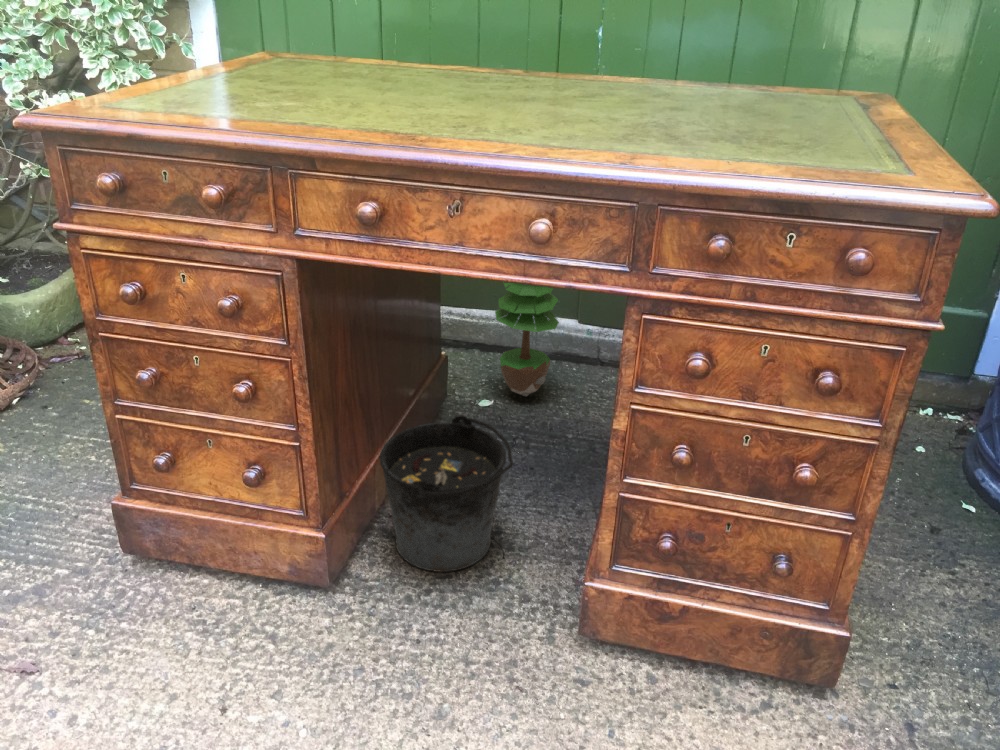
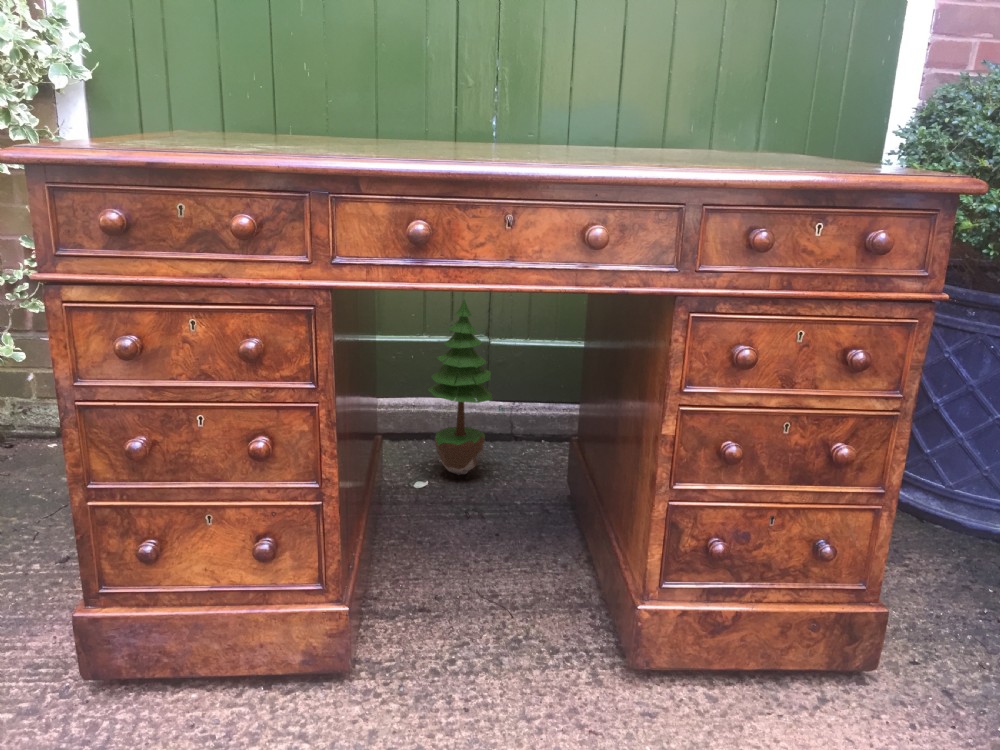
bucket: present [379,415,513,572] -> none [381,475,524,641]

